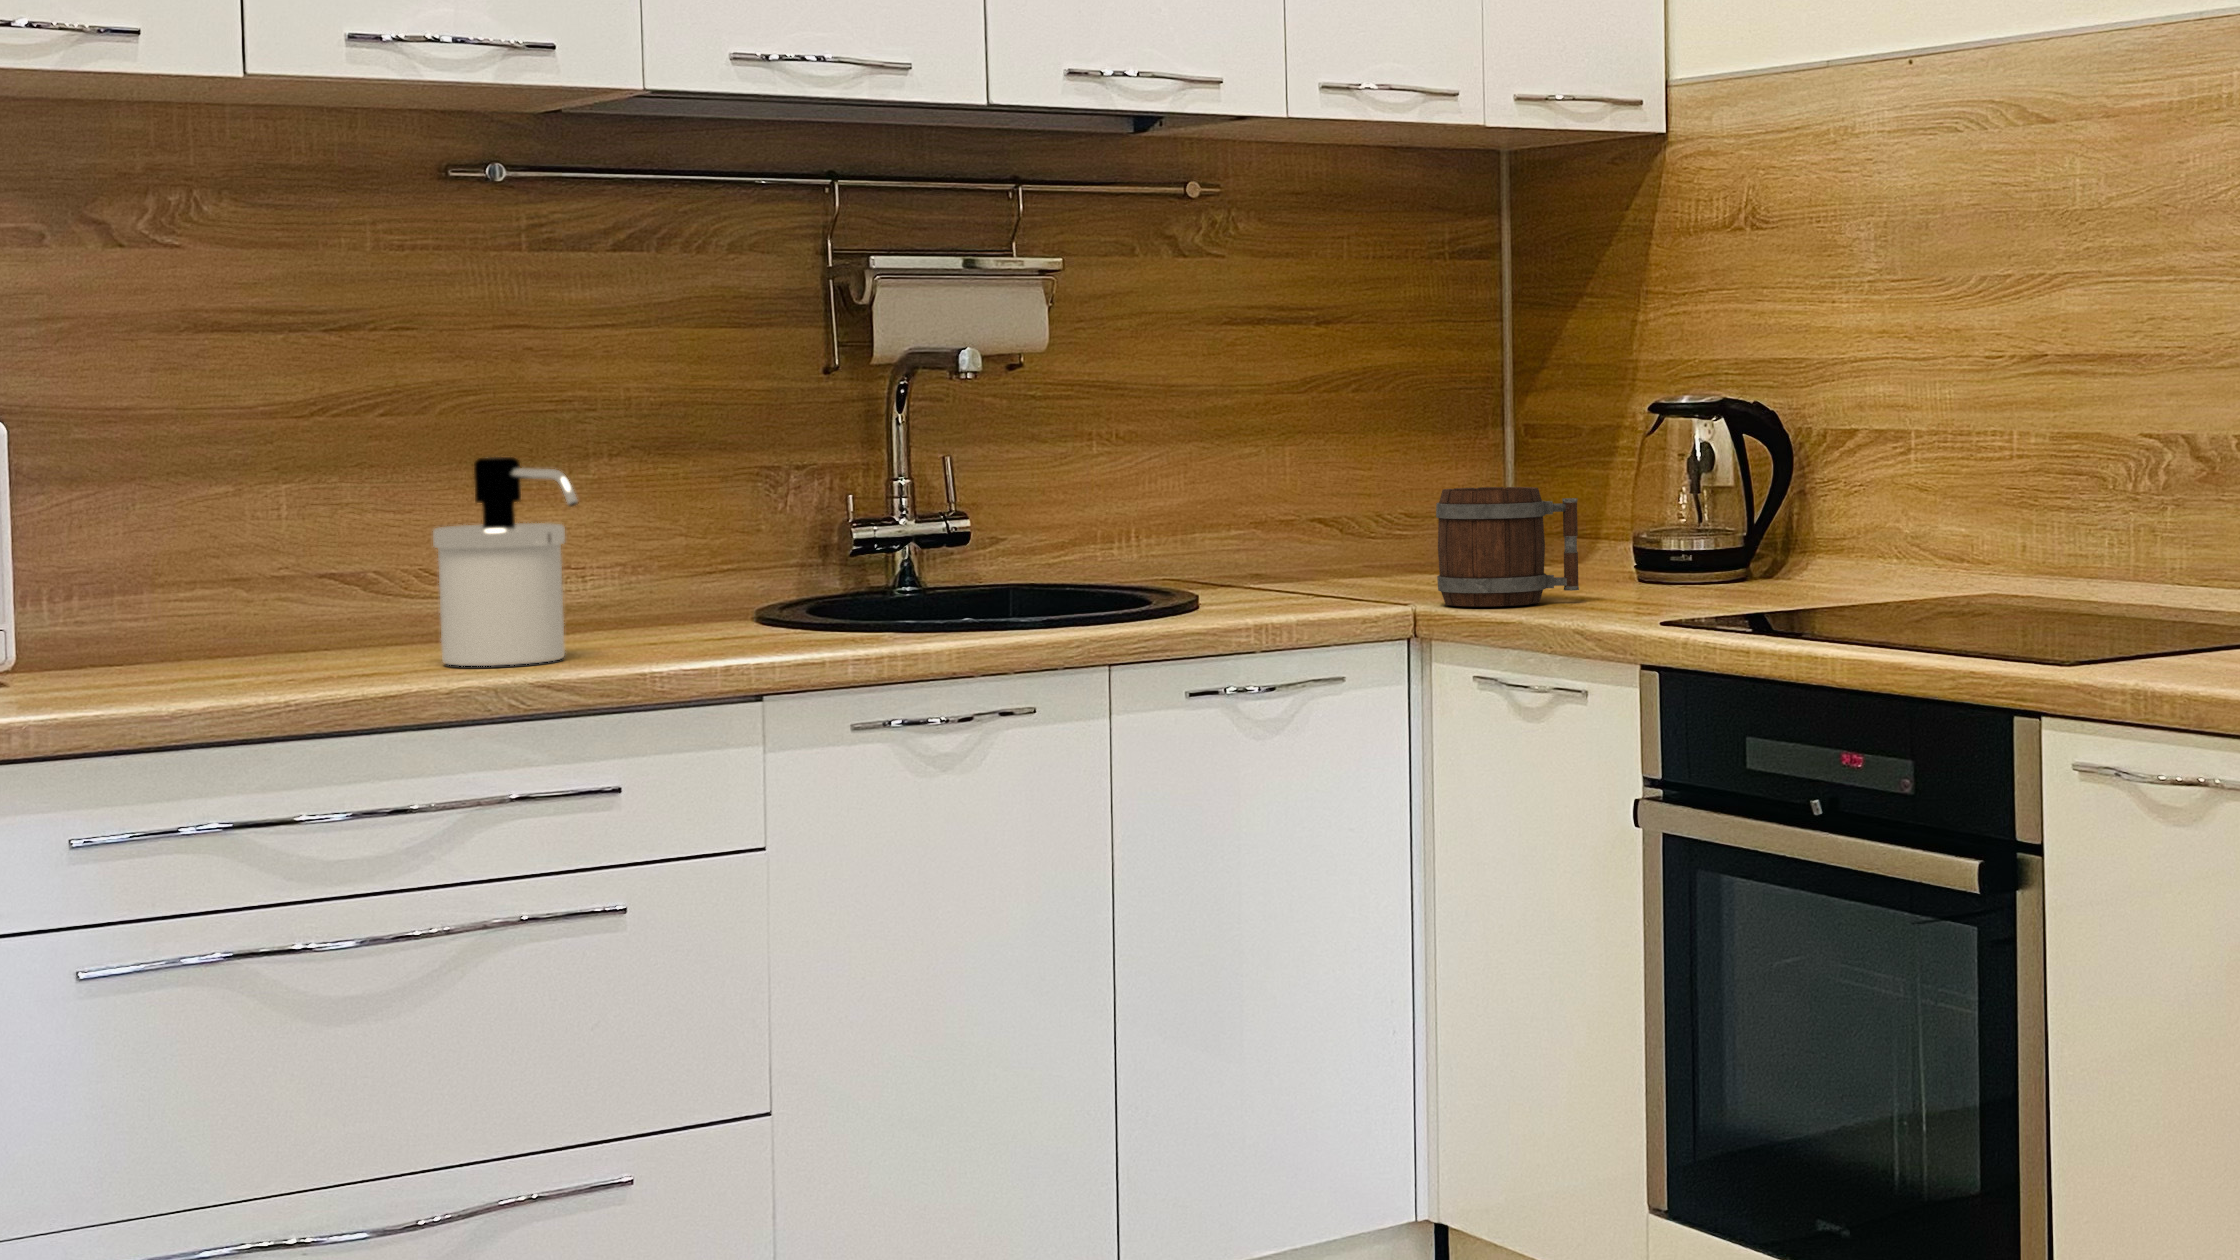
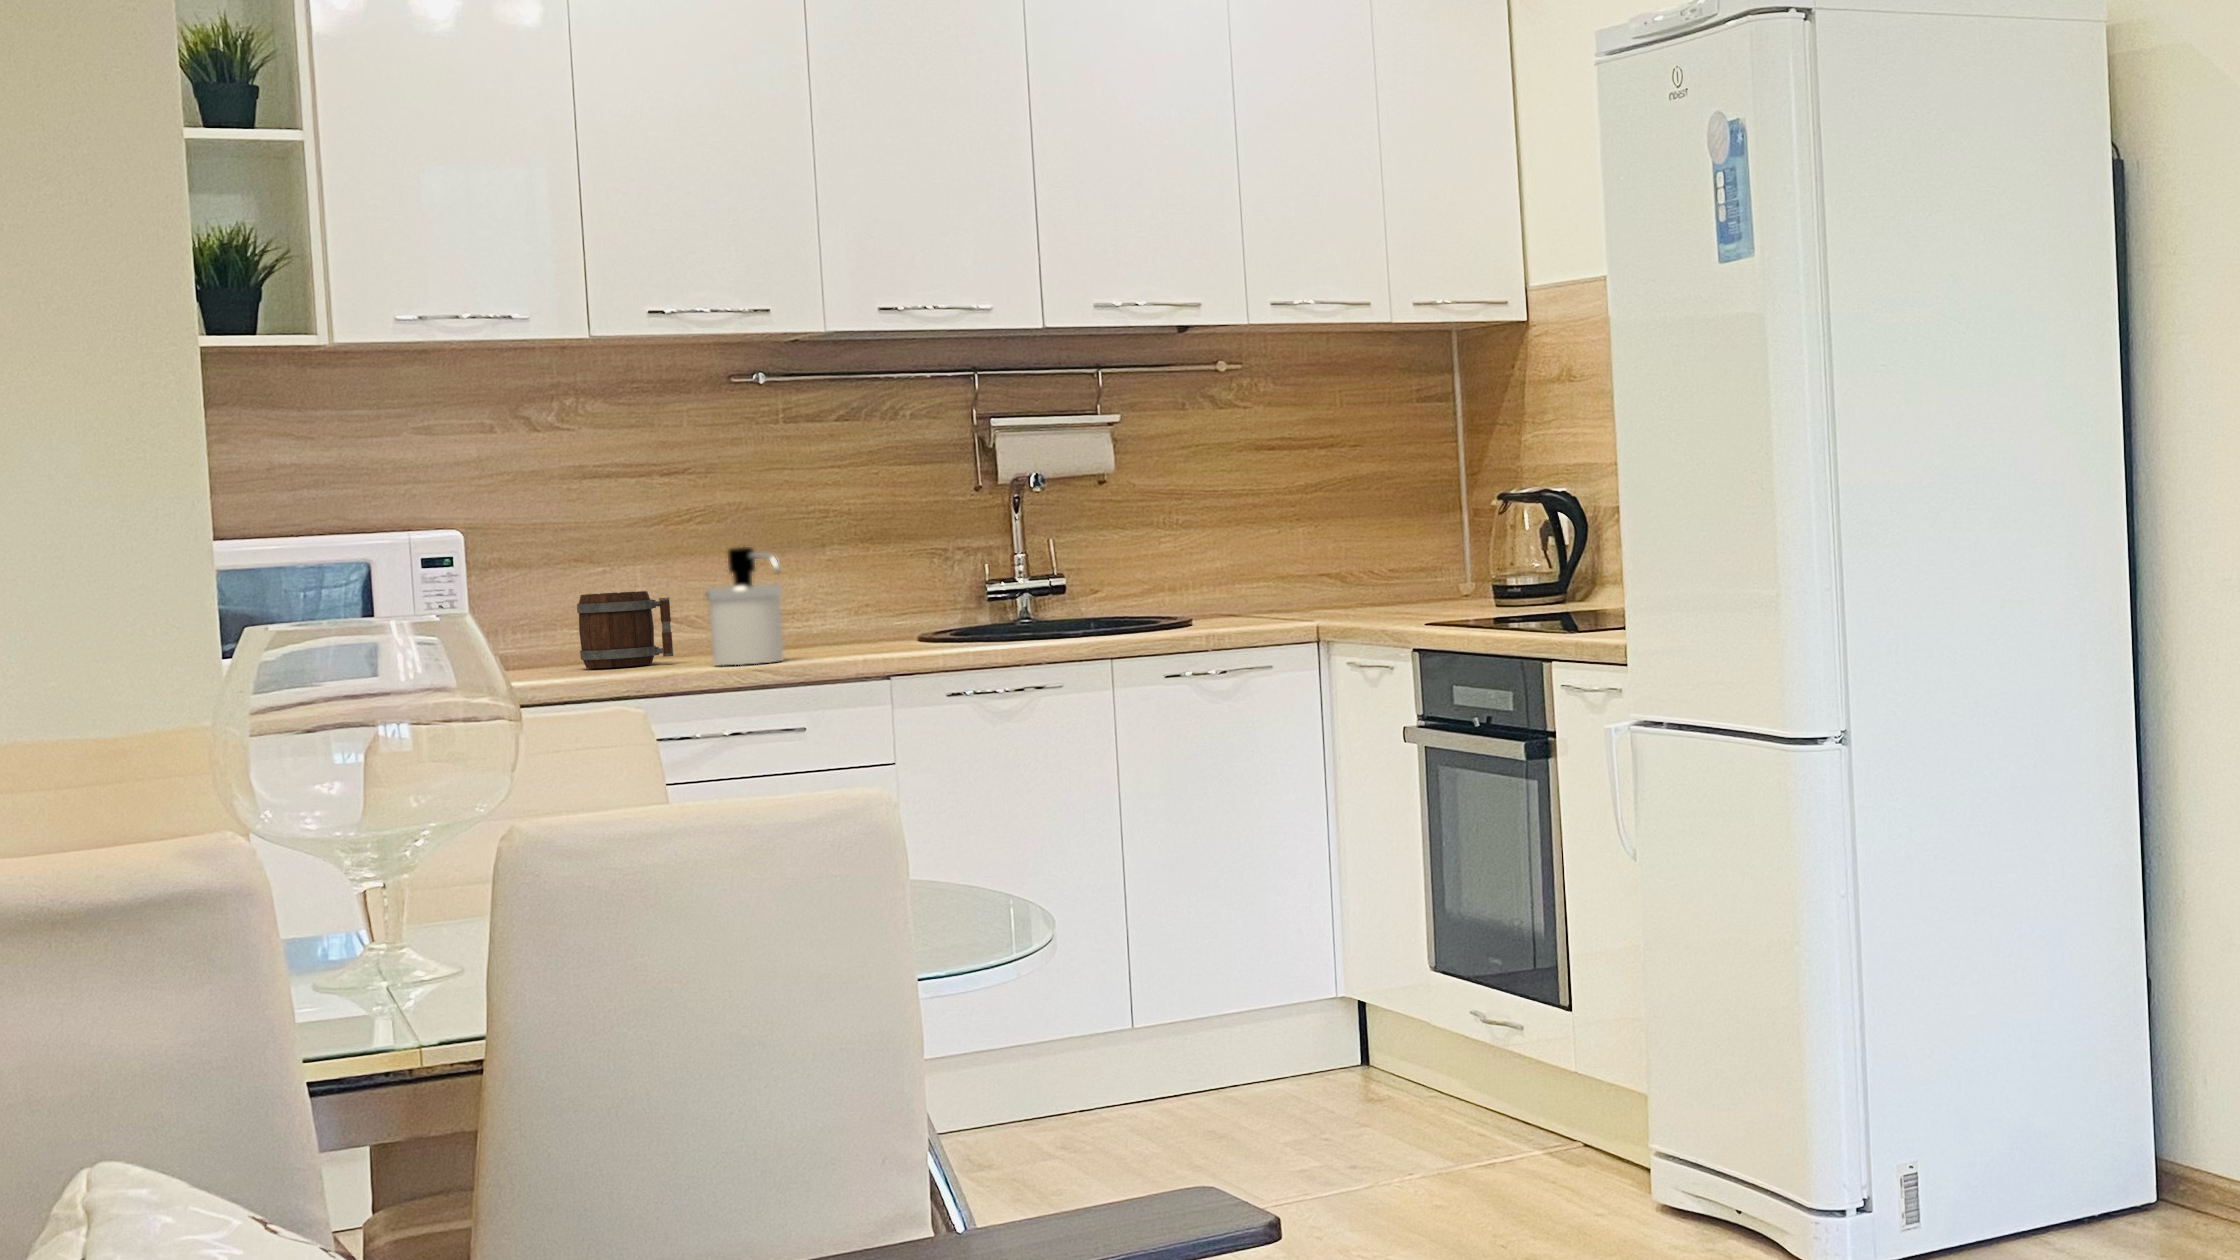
mug: present [1436,487,1579,607] -> present [577,591,673,668]

